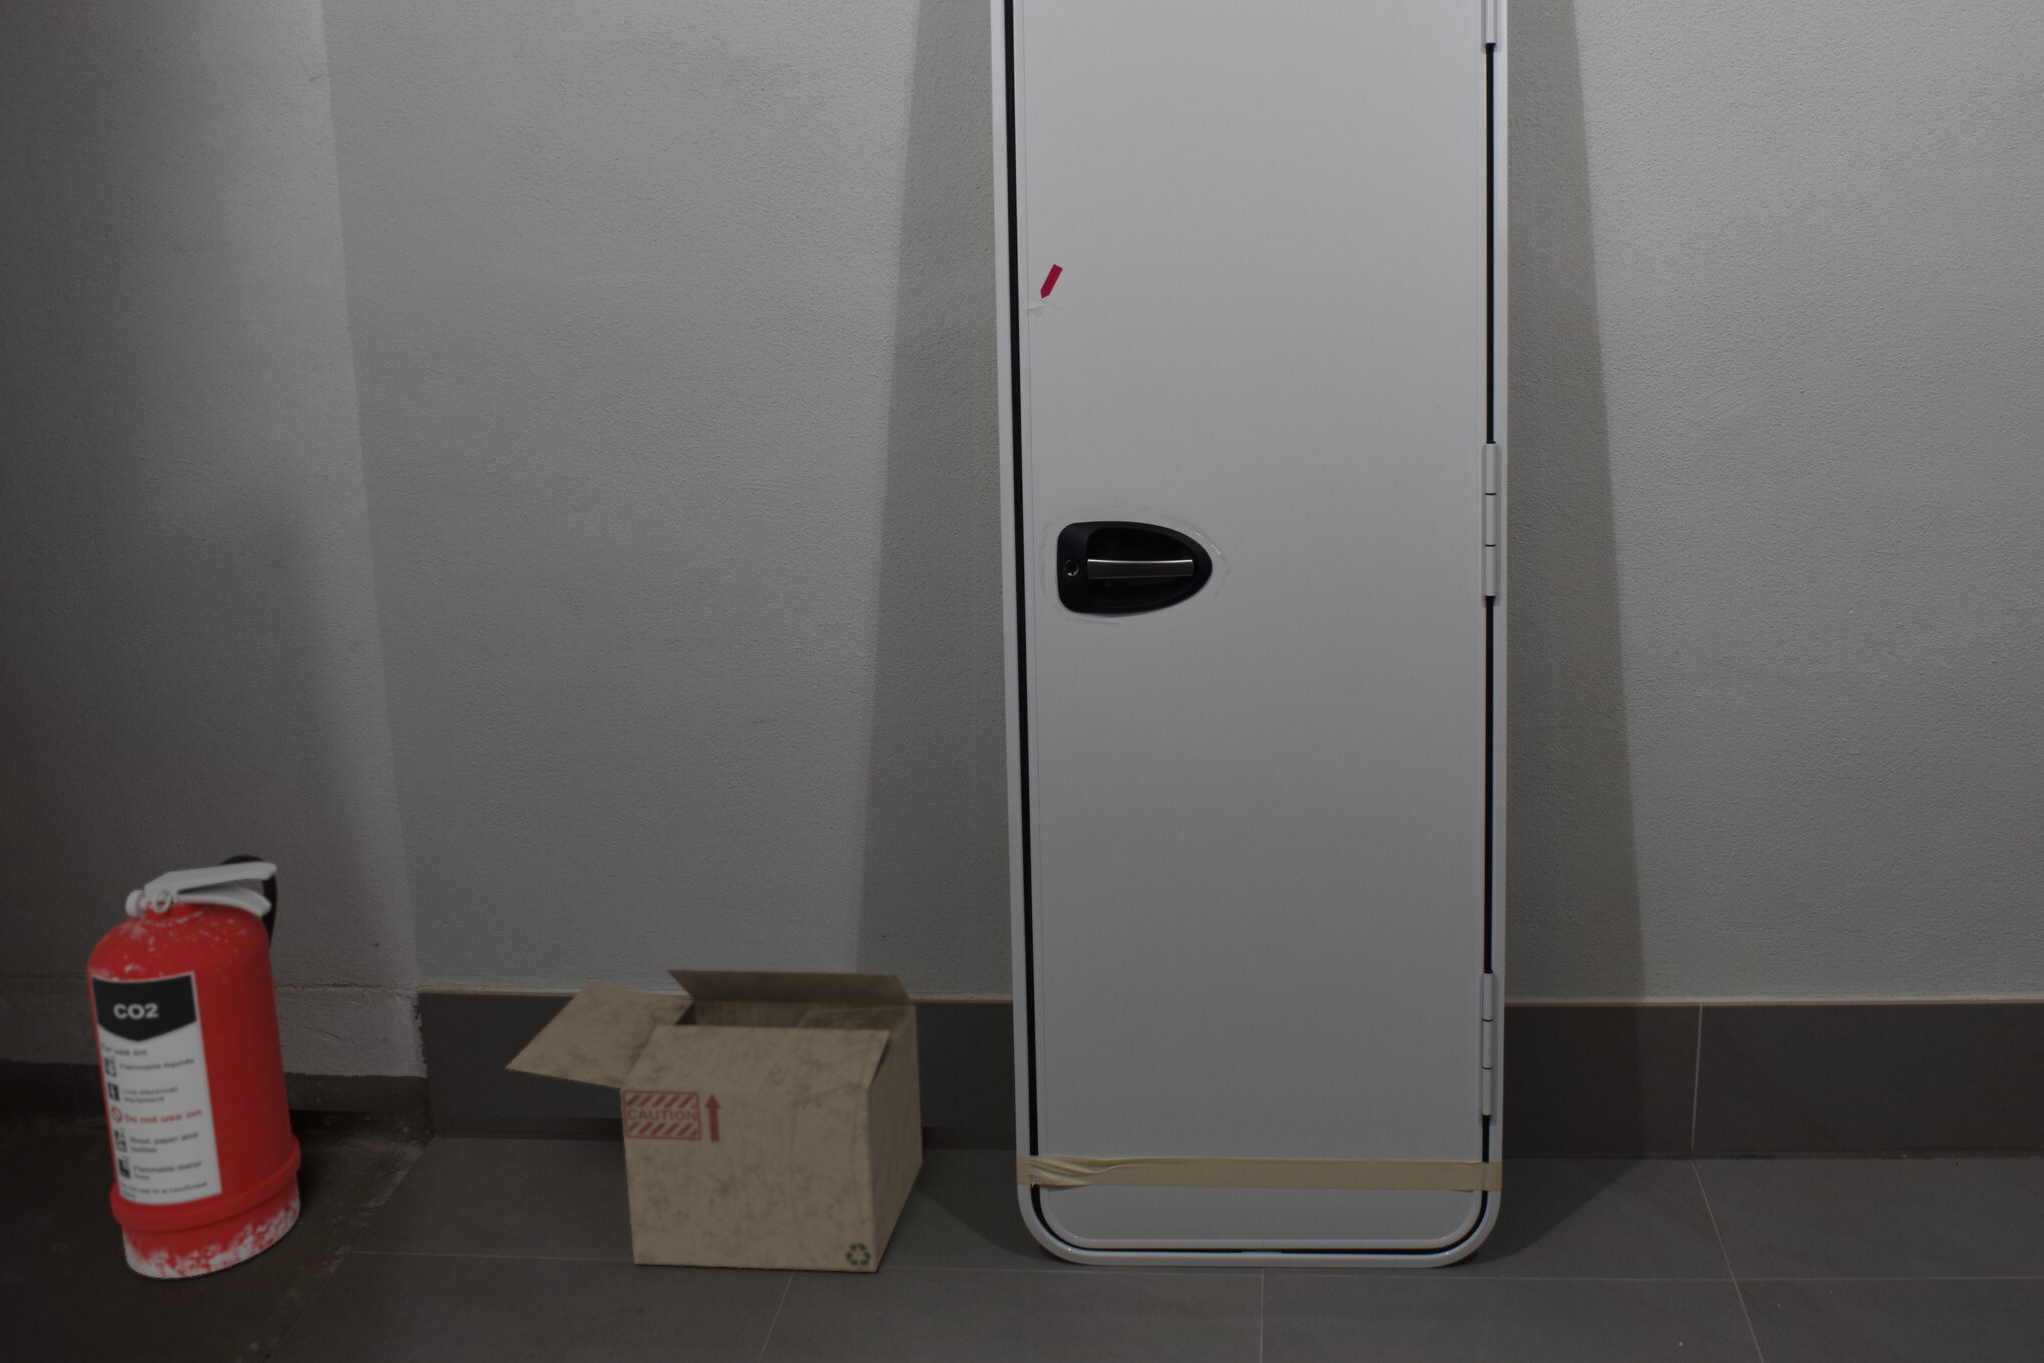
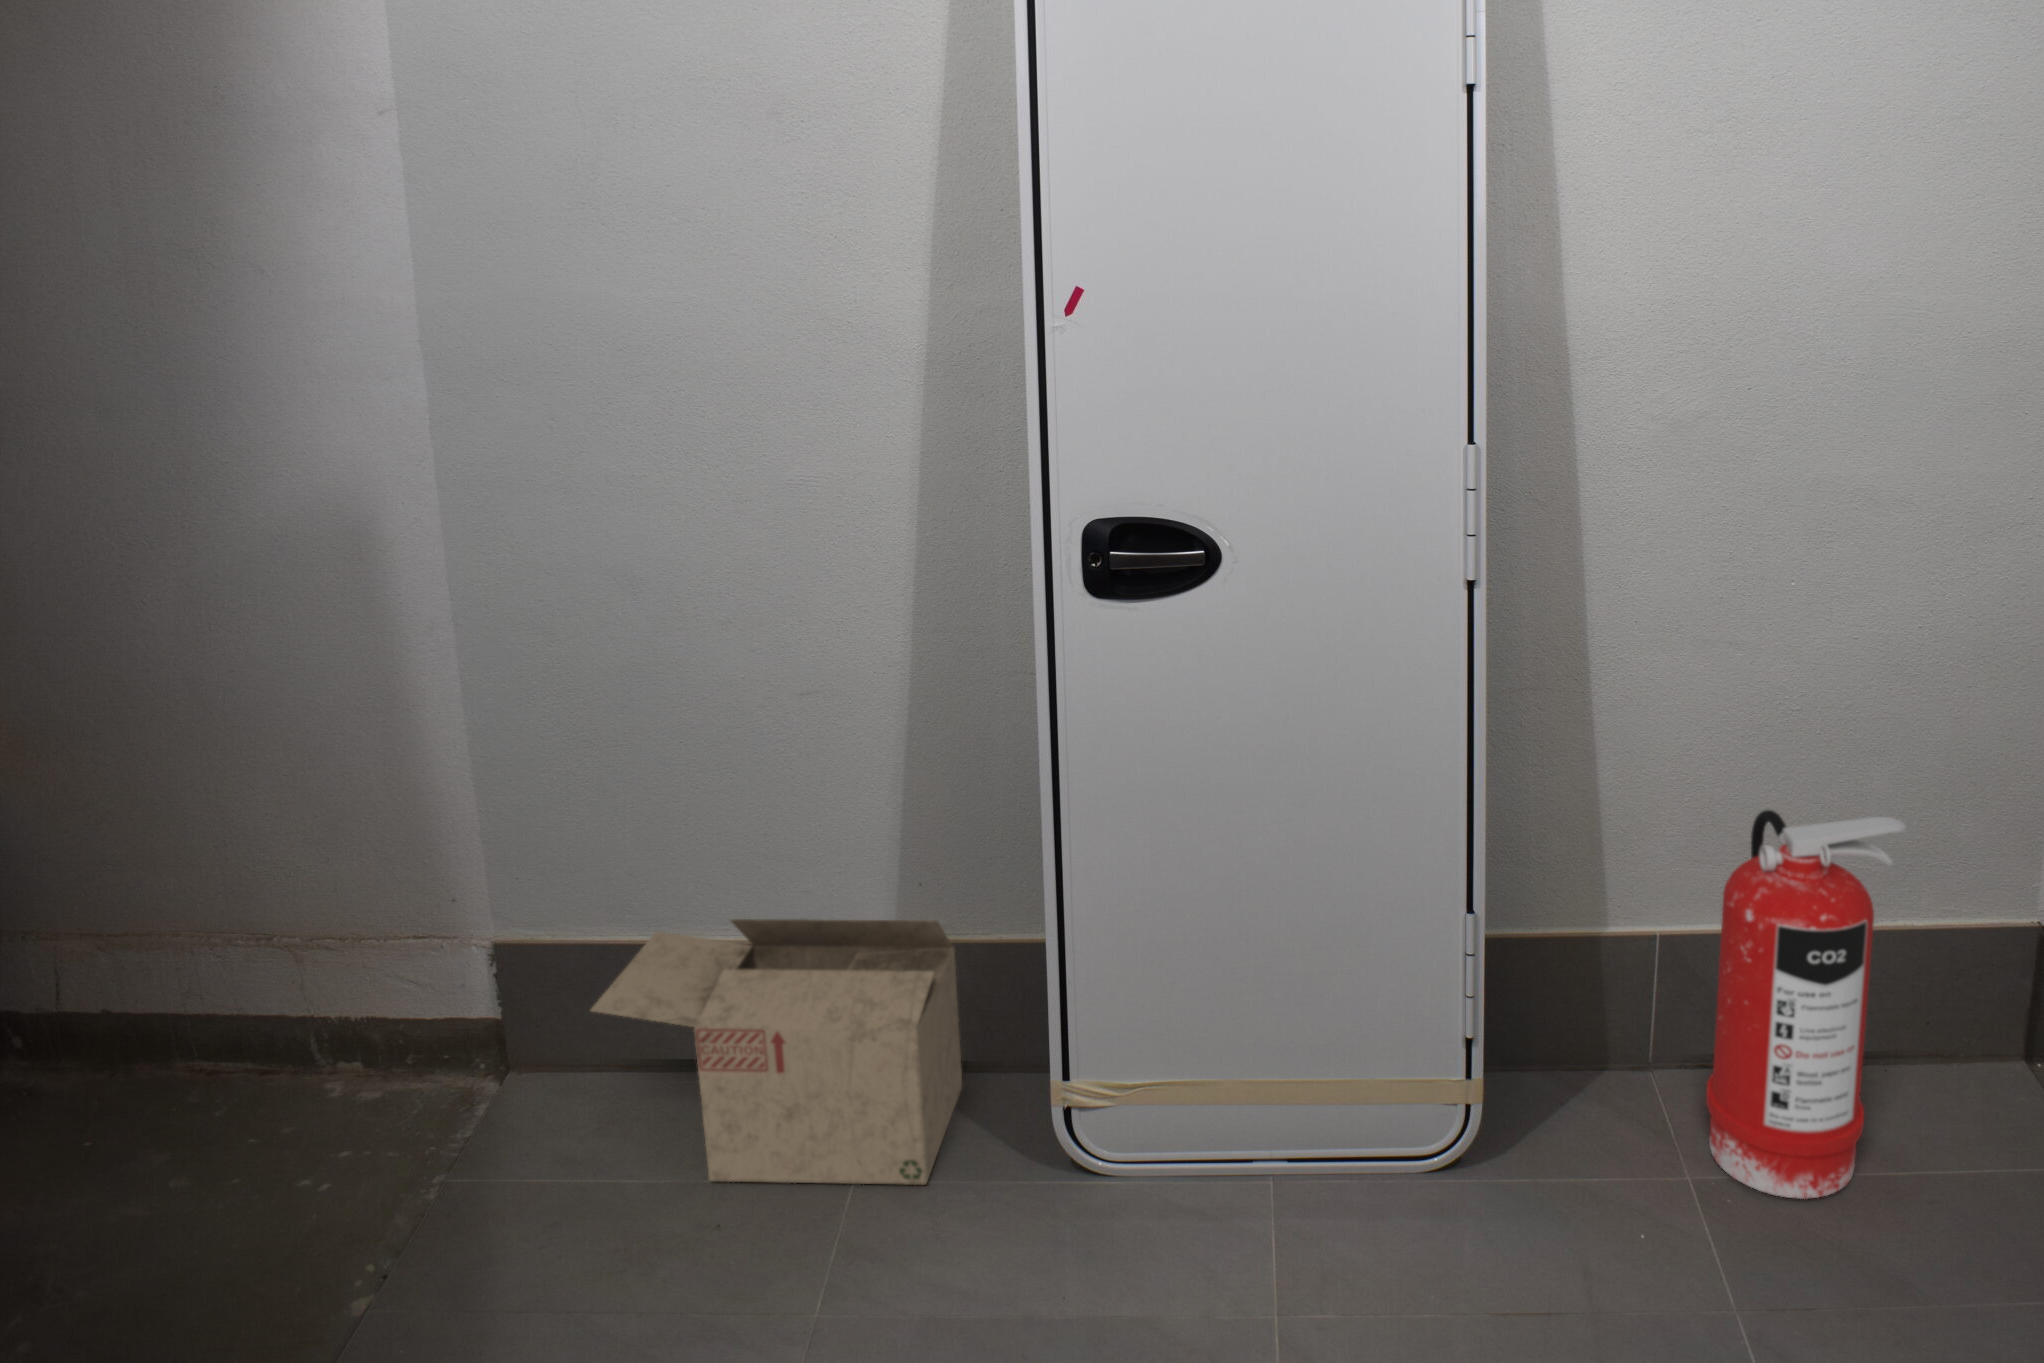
fire extinguisher: present [87,854,301,1278] -> present [1706,810,1907,1199]

